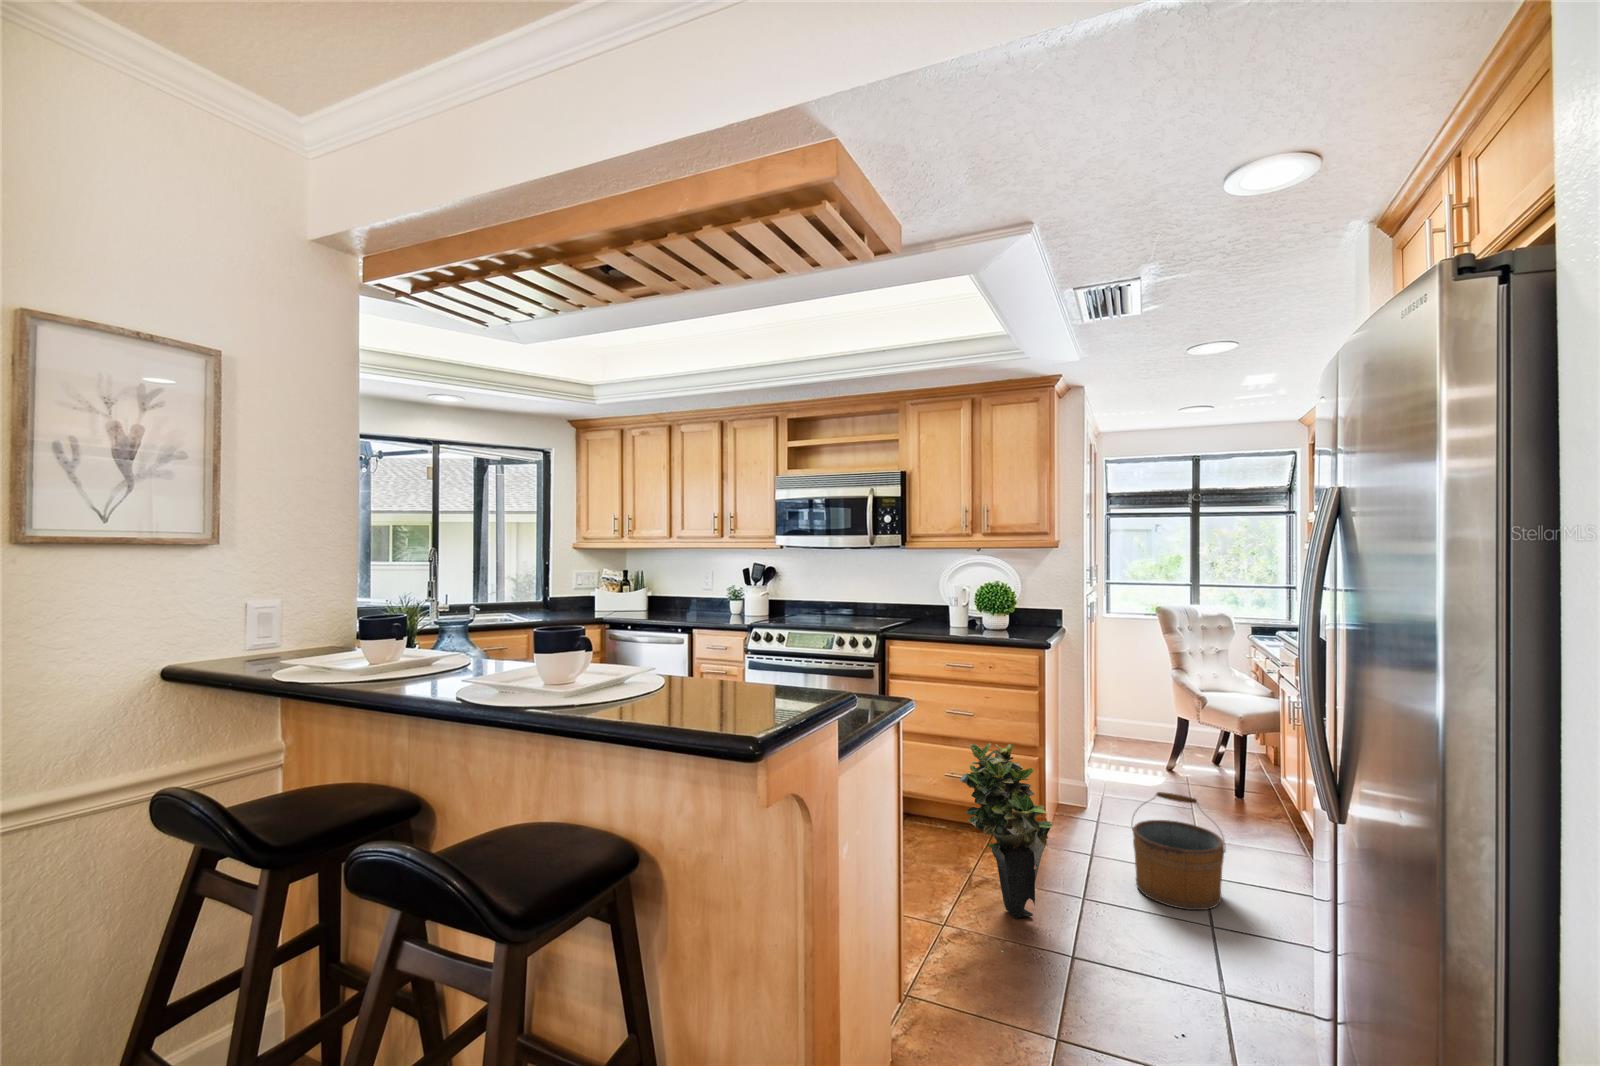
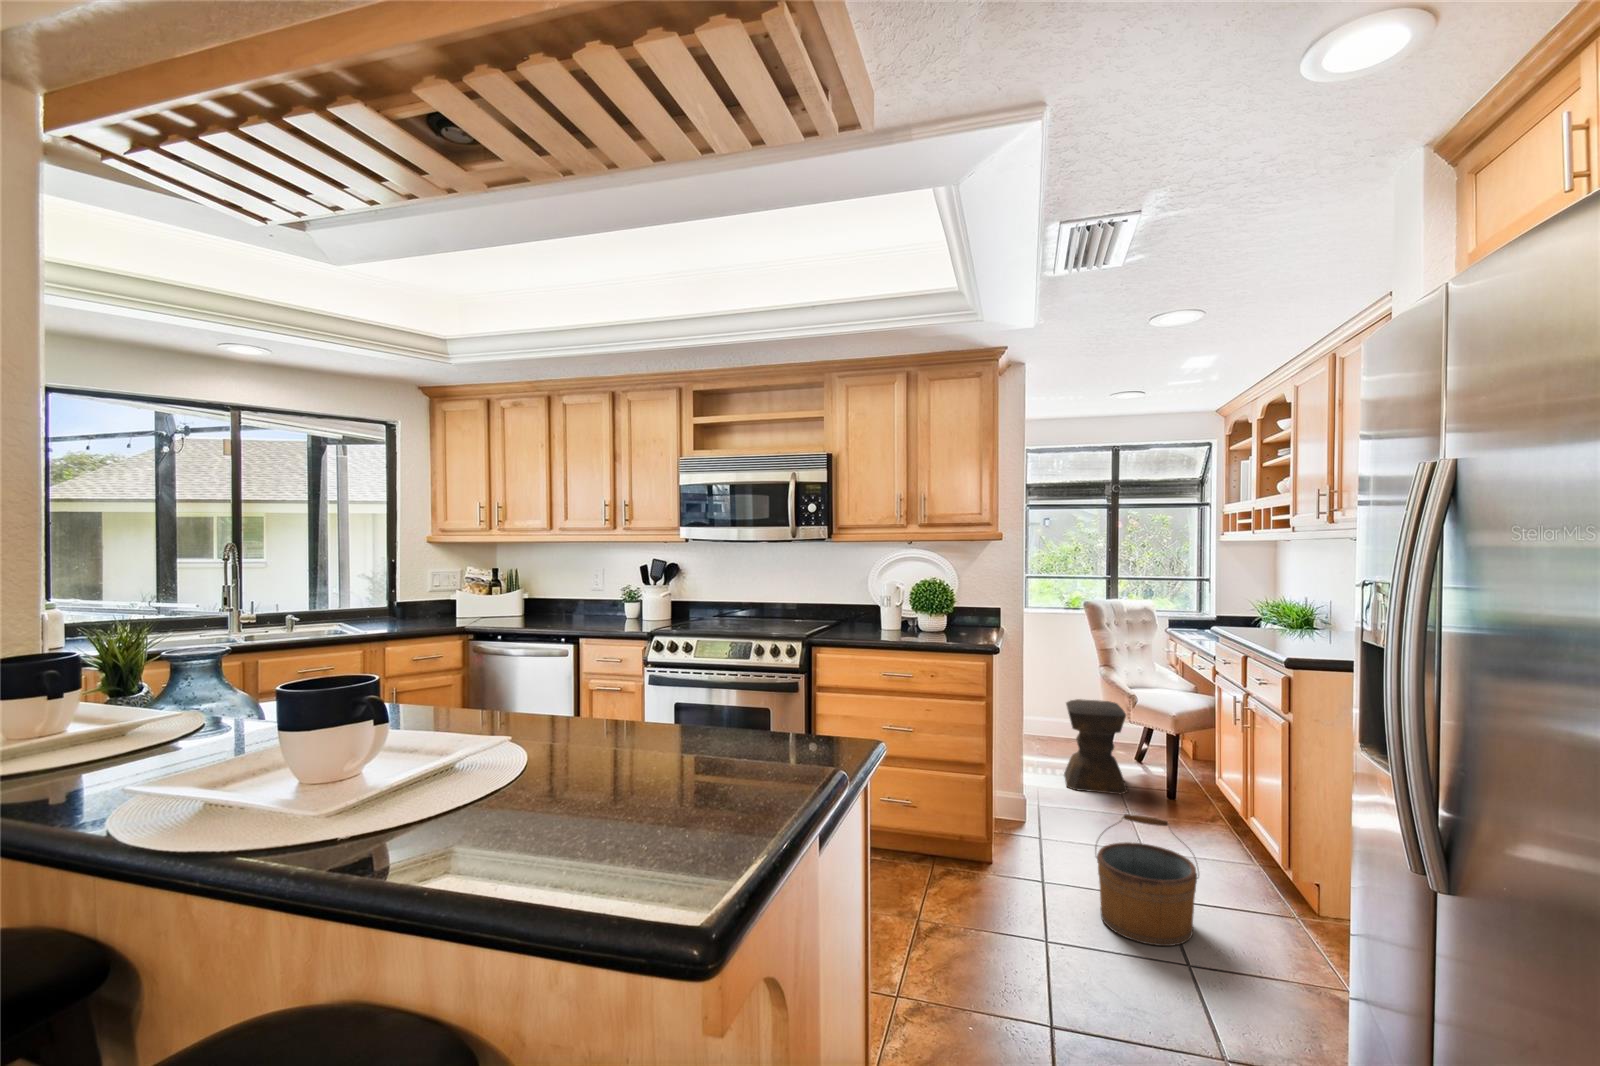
stool: none [1135,699,1196,789] -> present [1064,699,1128,794]
potted plant: present [960,743,1053,918] -> none [916,769,1022,976]

